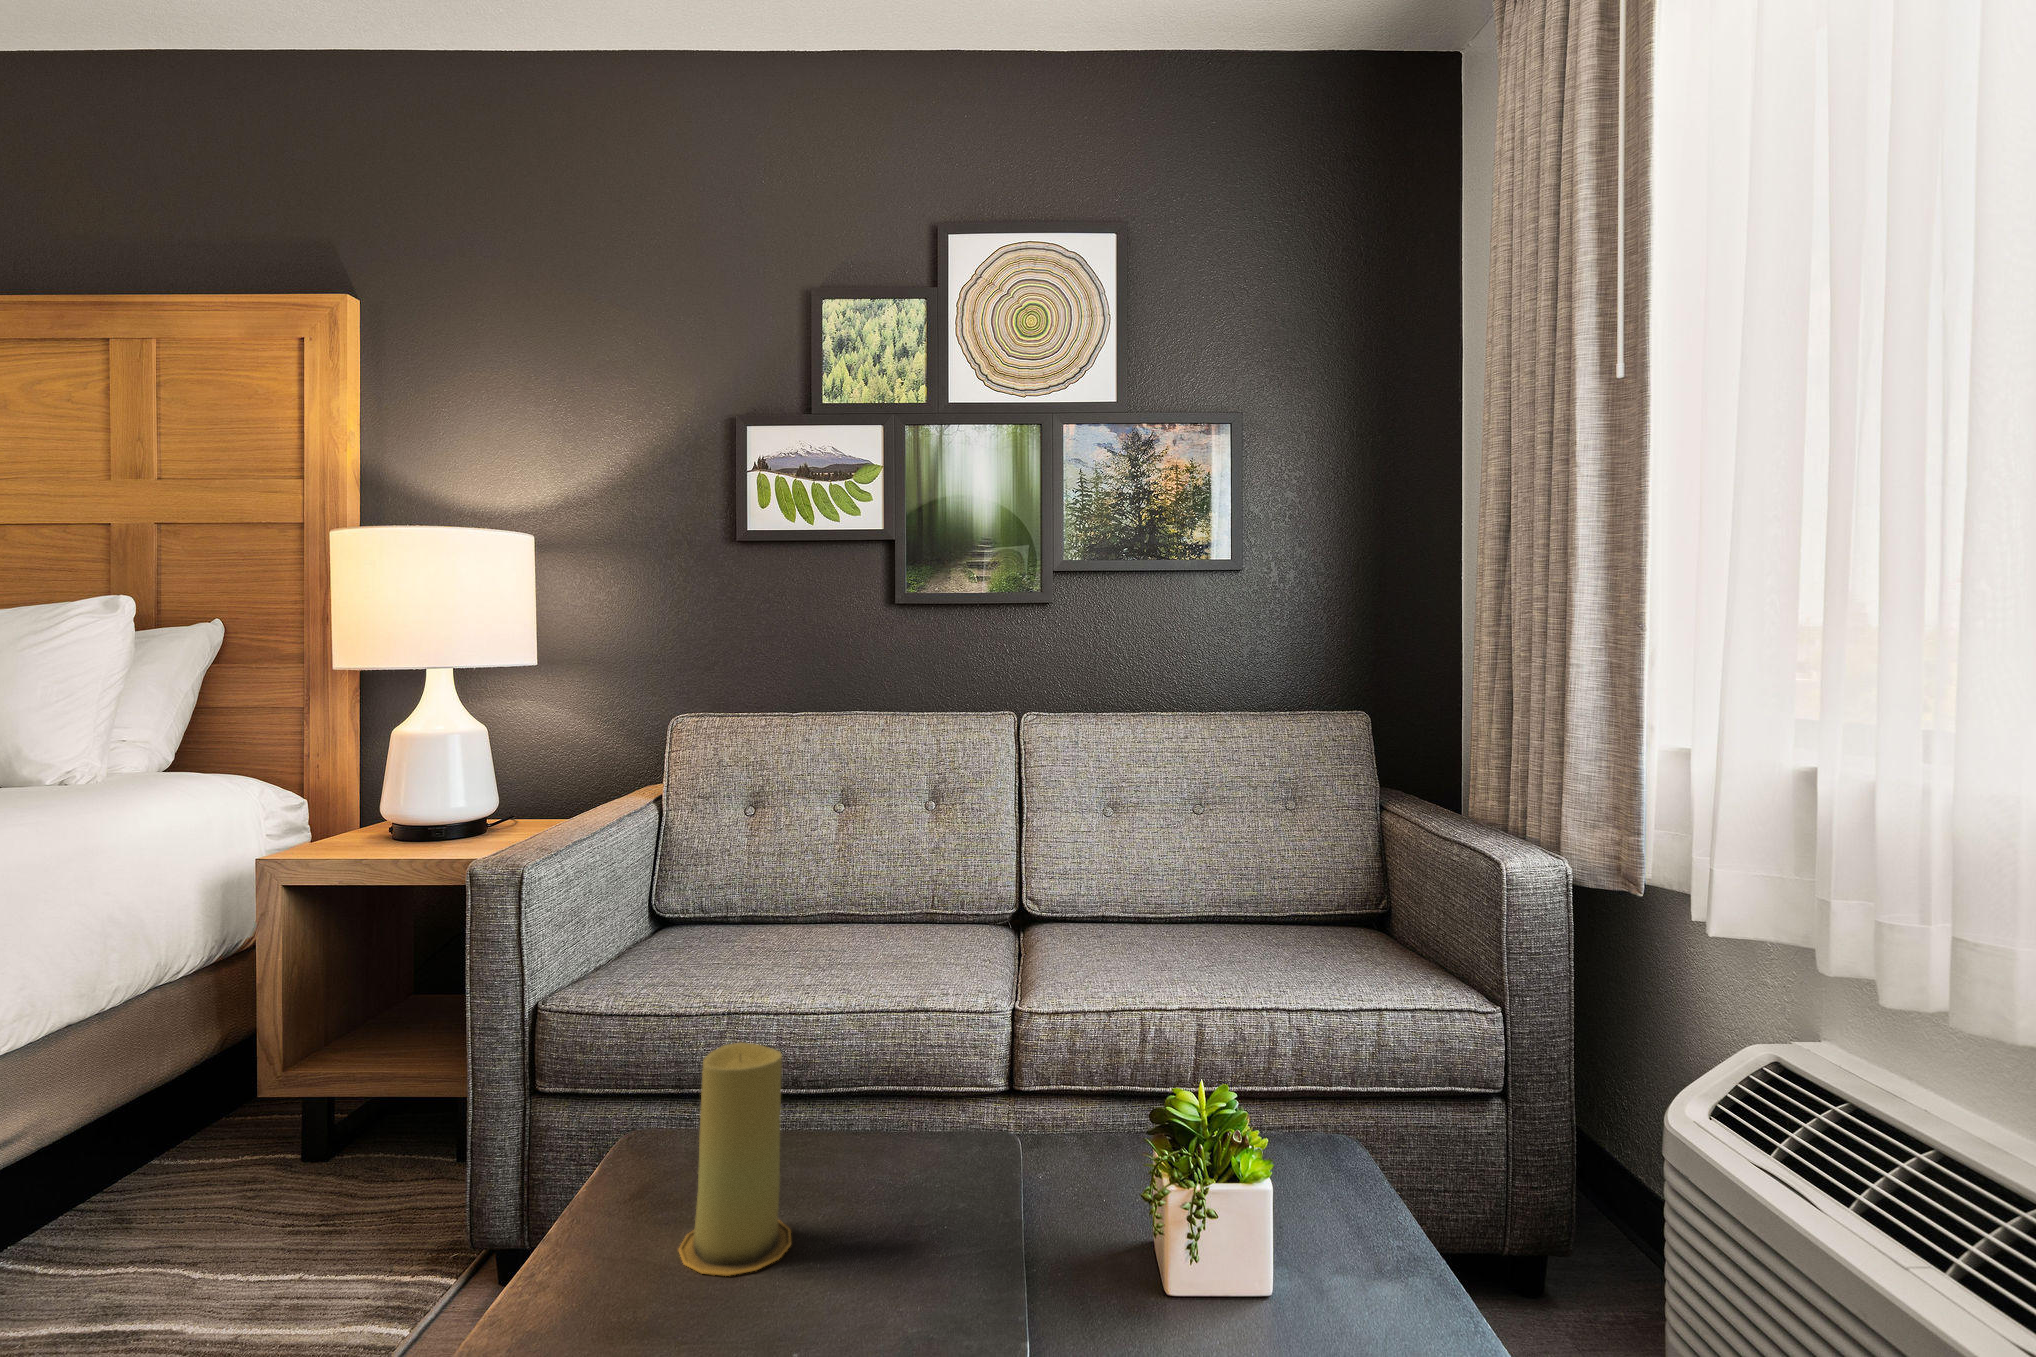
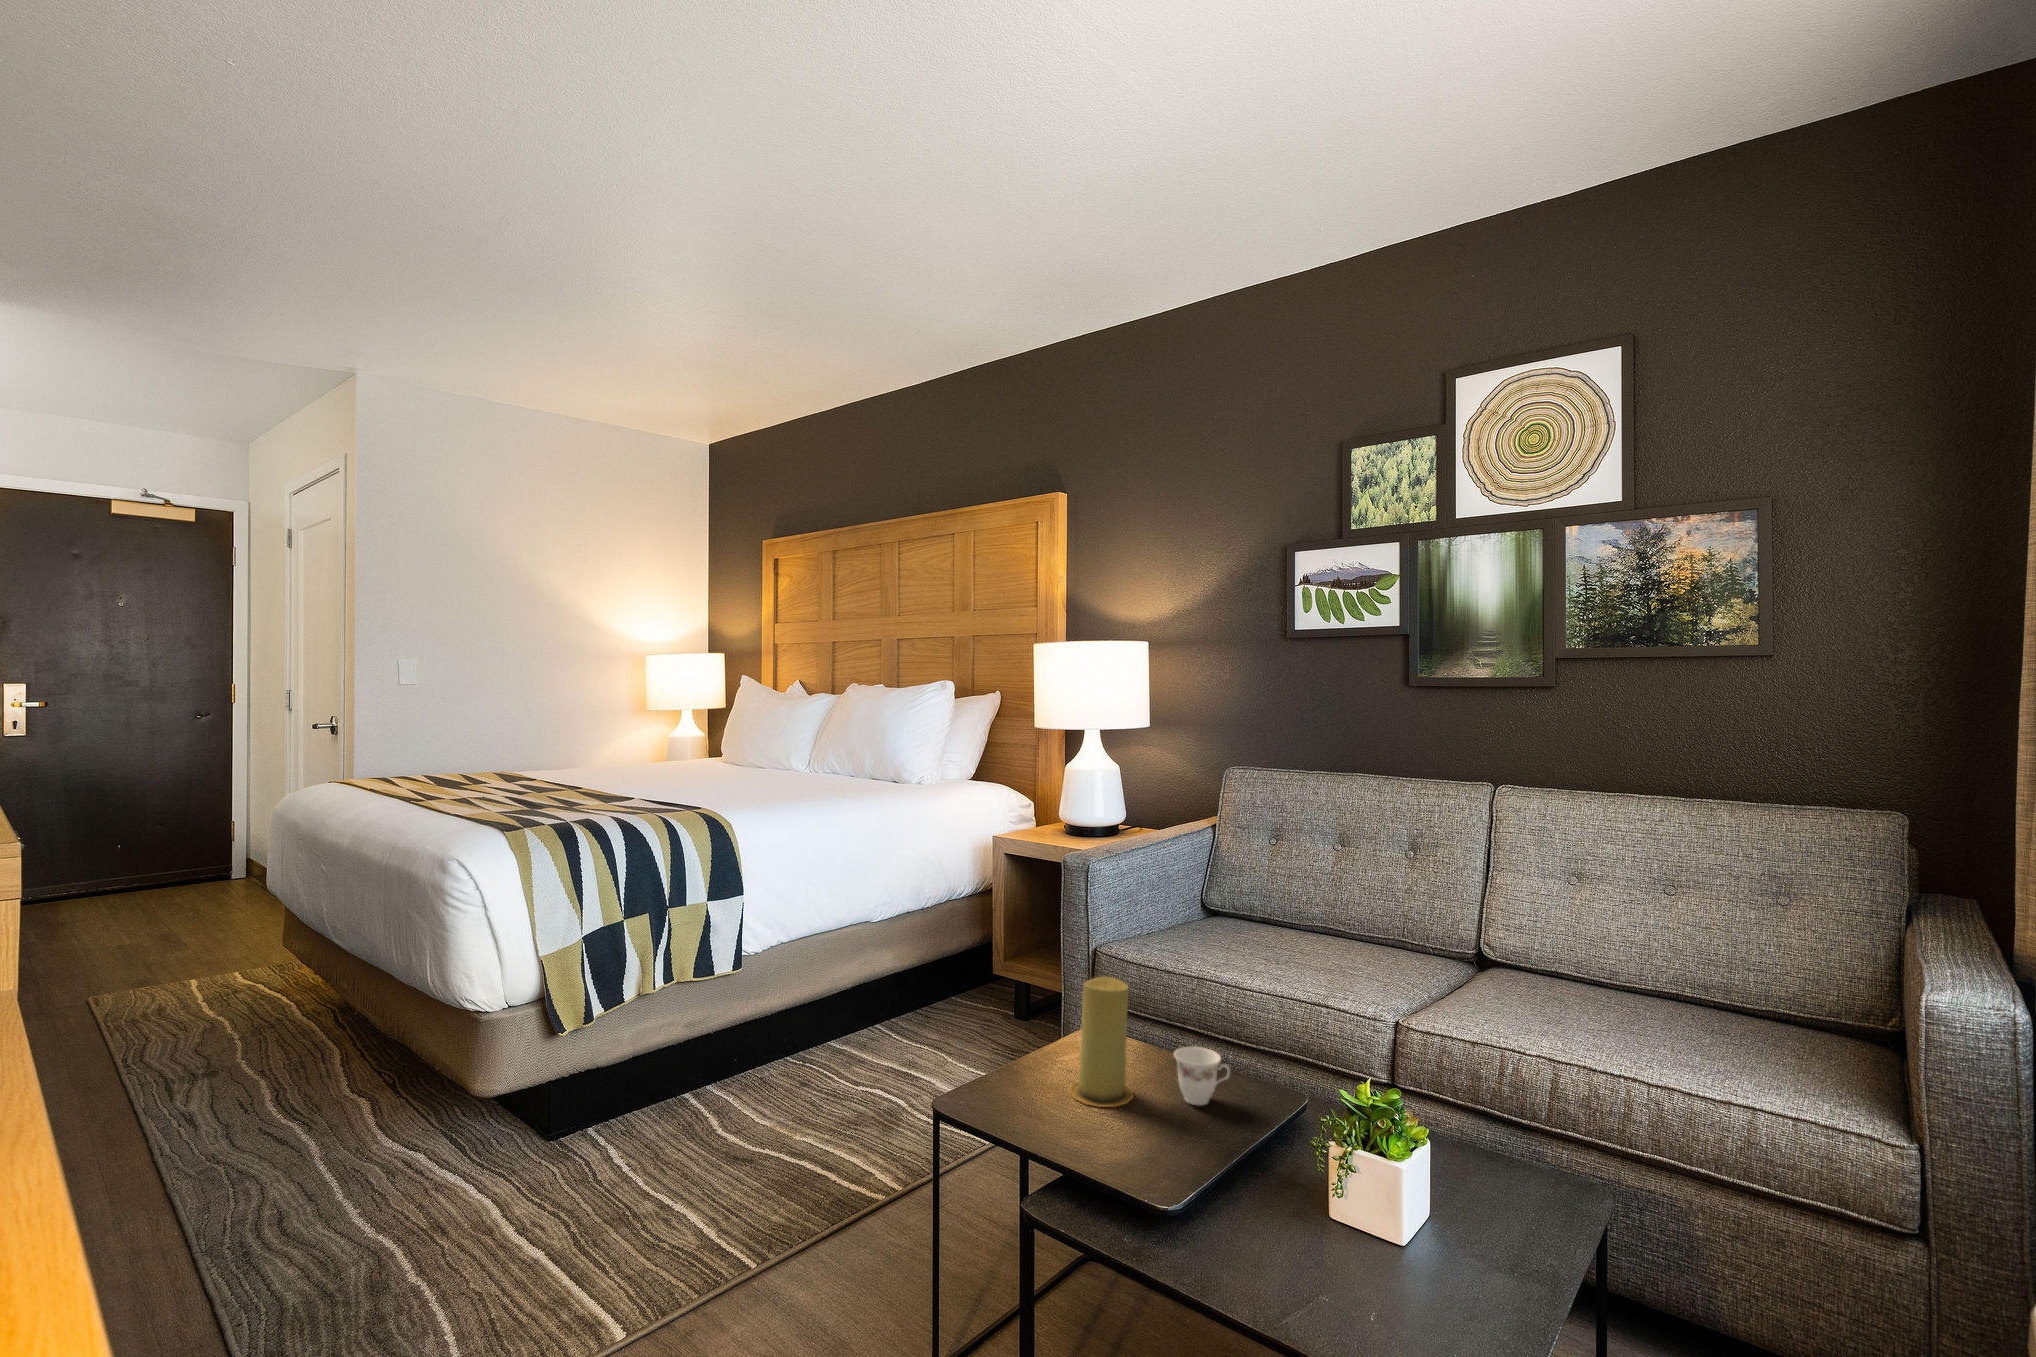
teacup: none [842,1115,924,1209] -> present [1174,1047,1230,1105]

